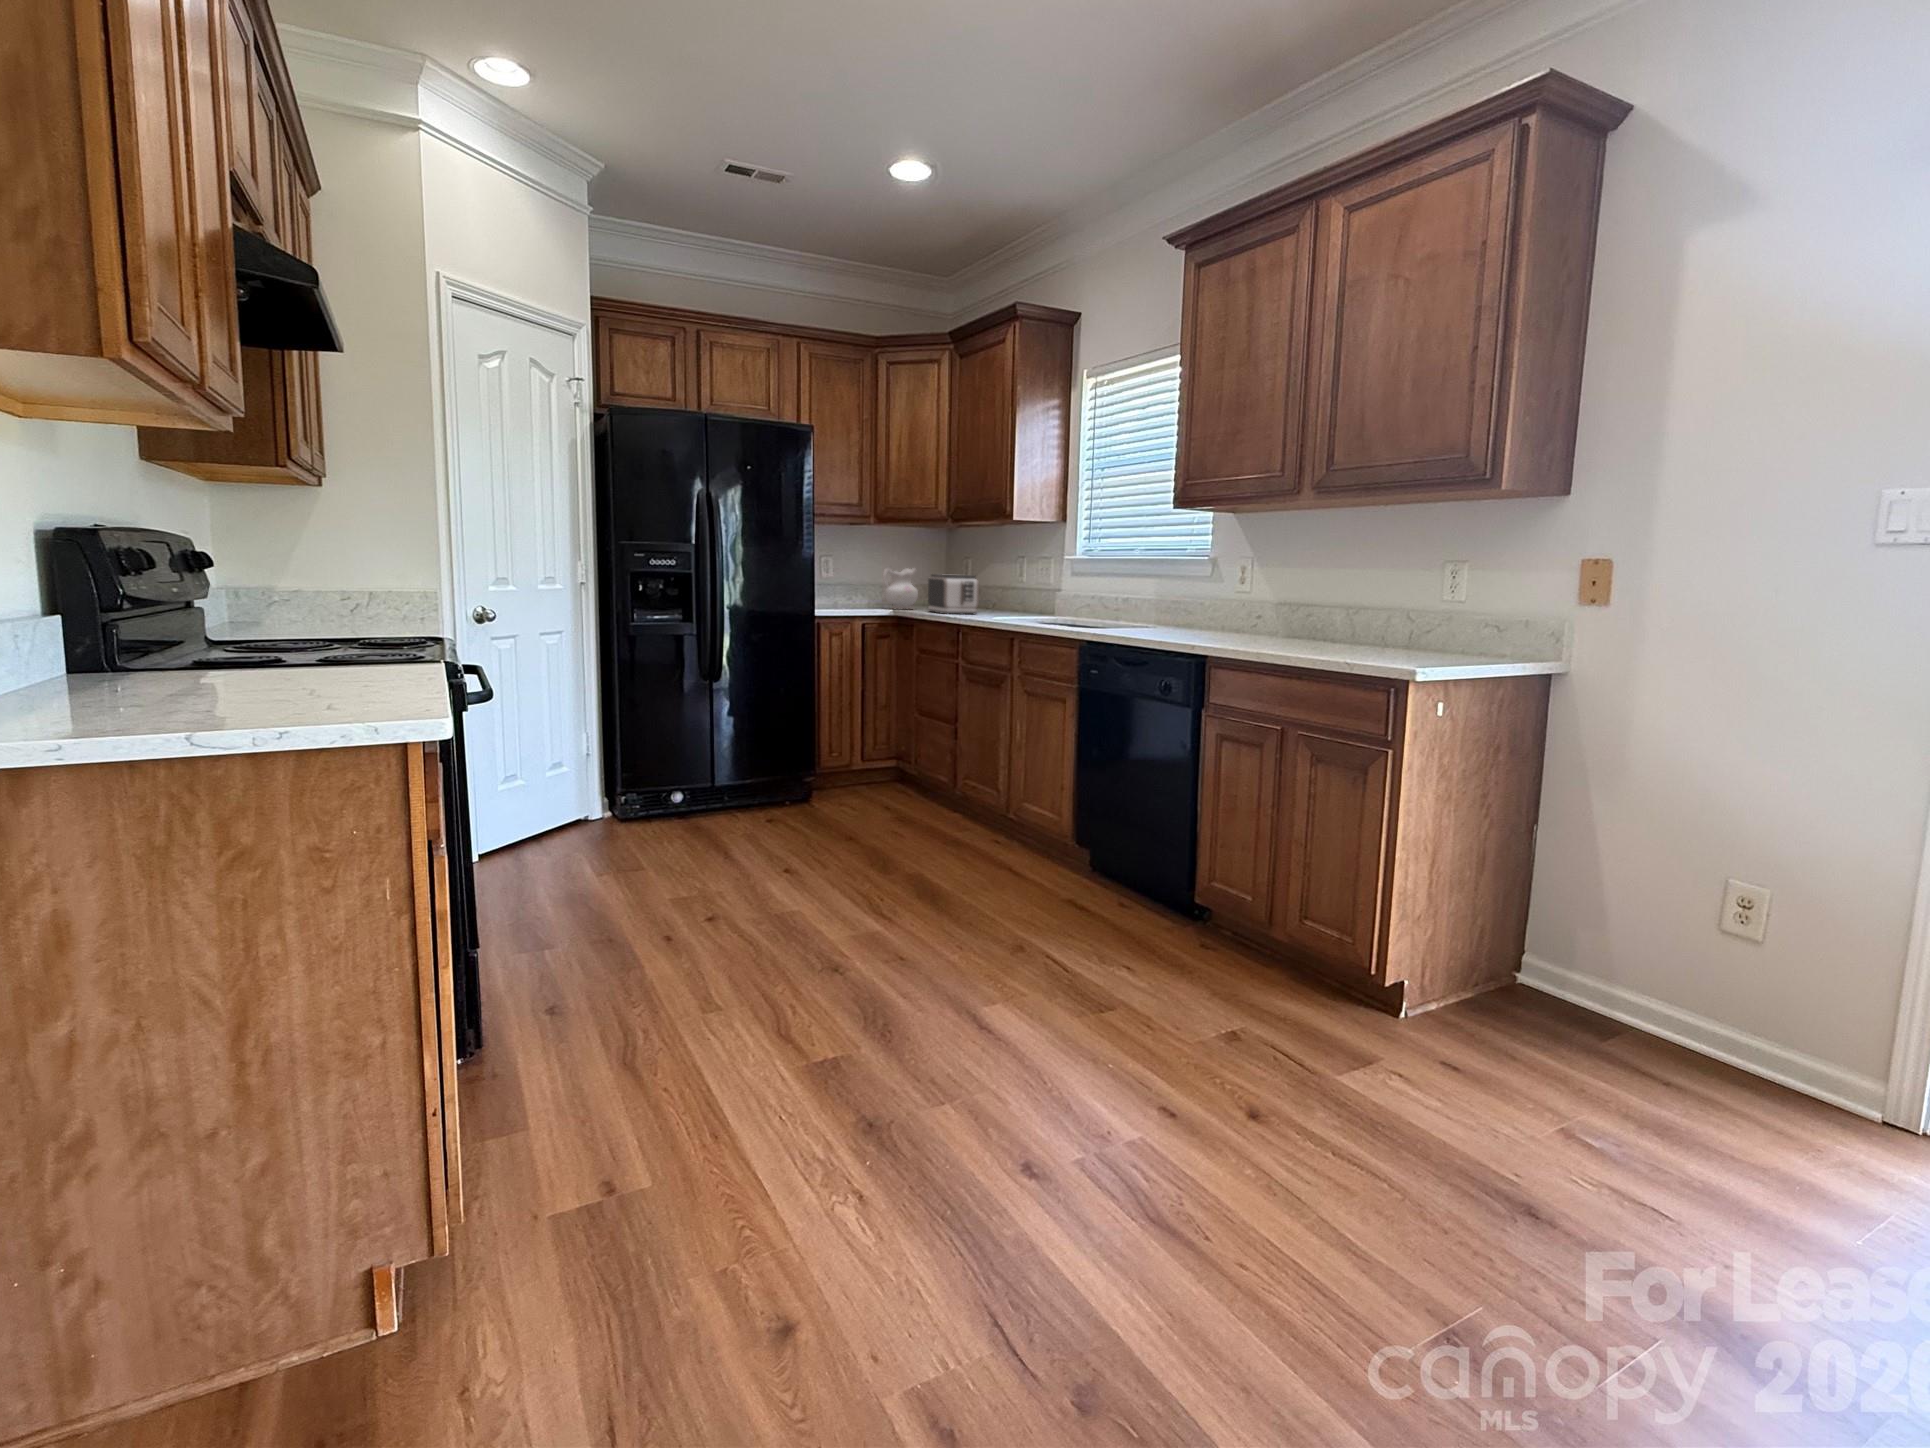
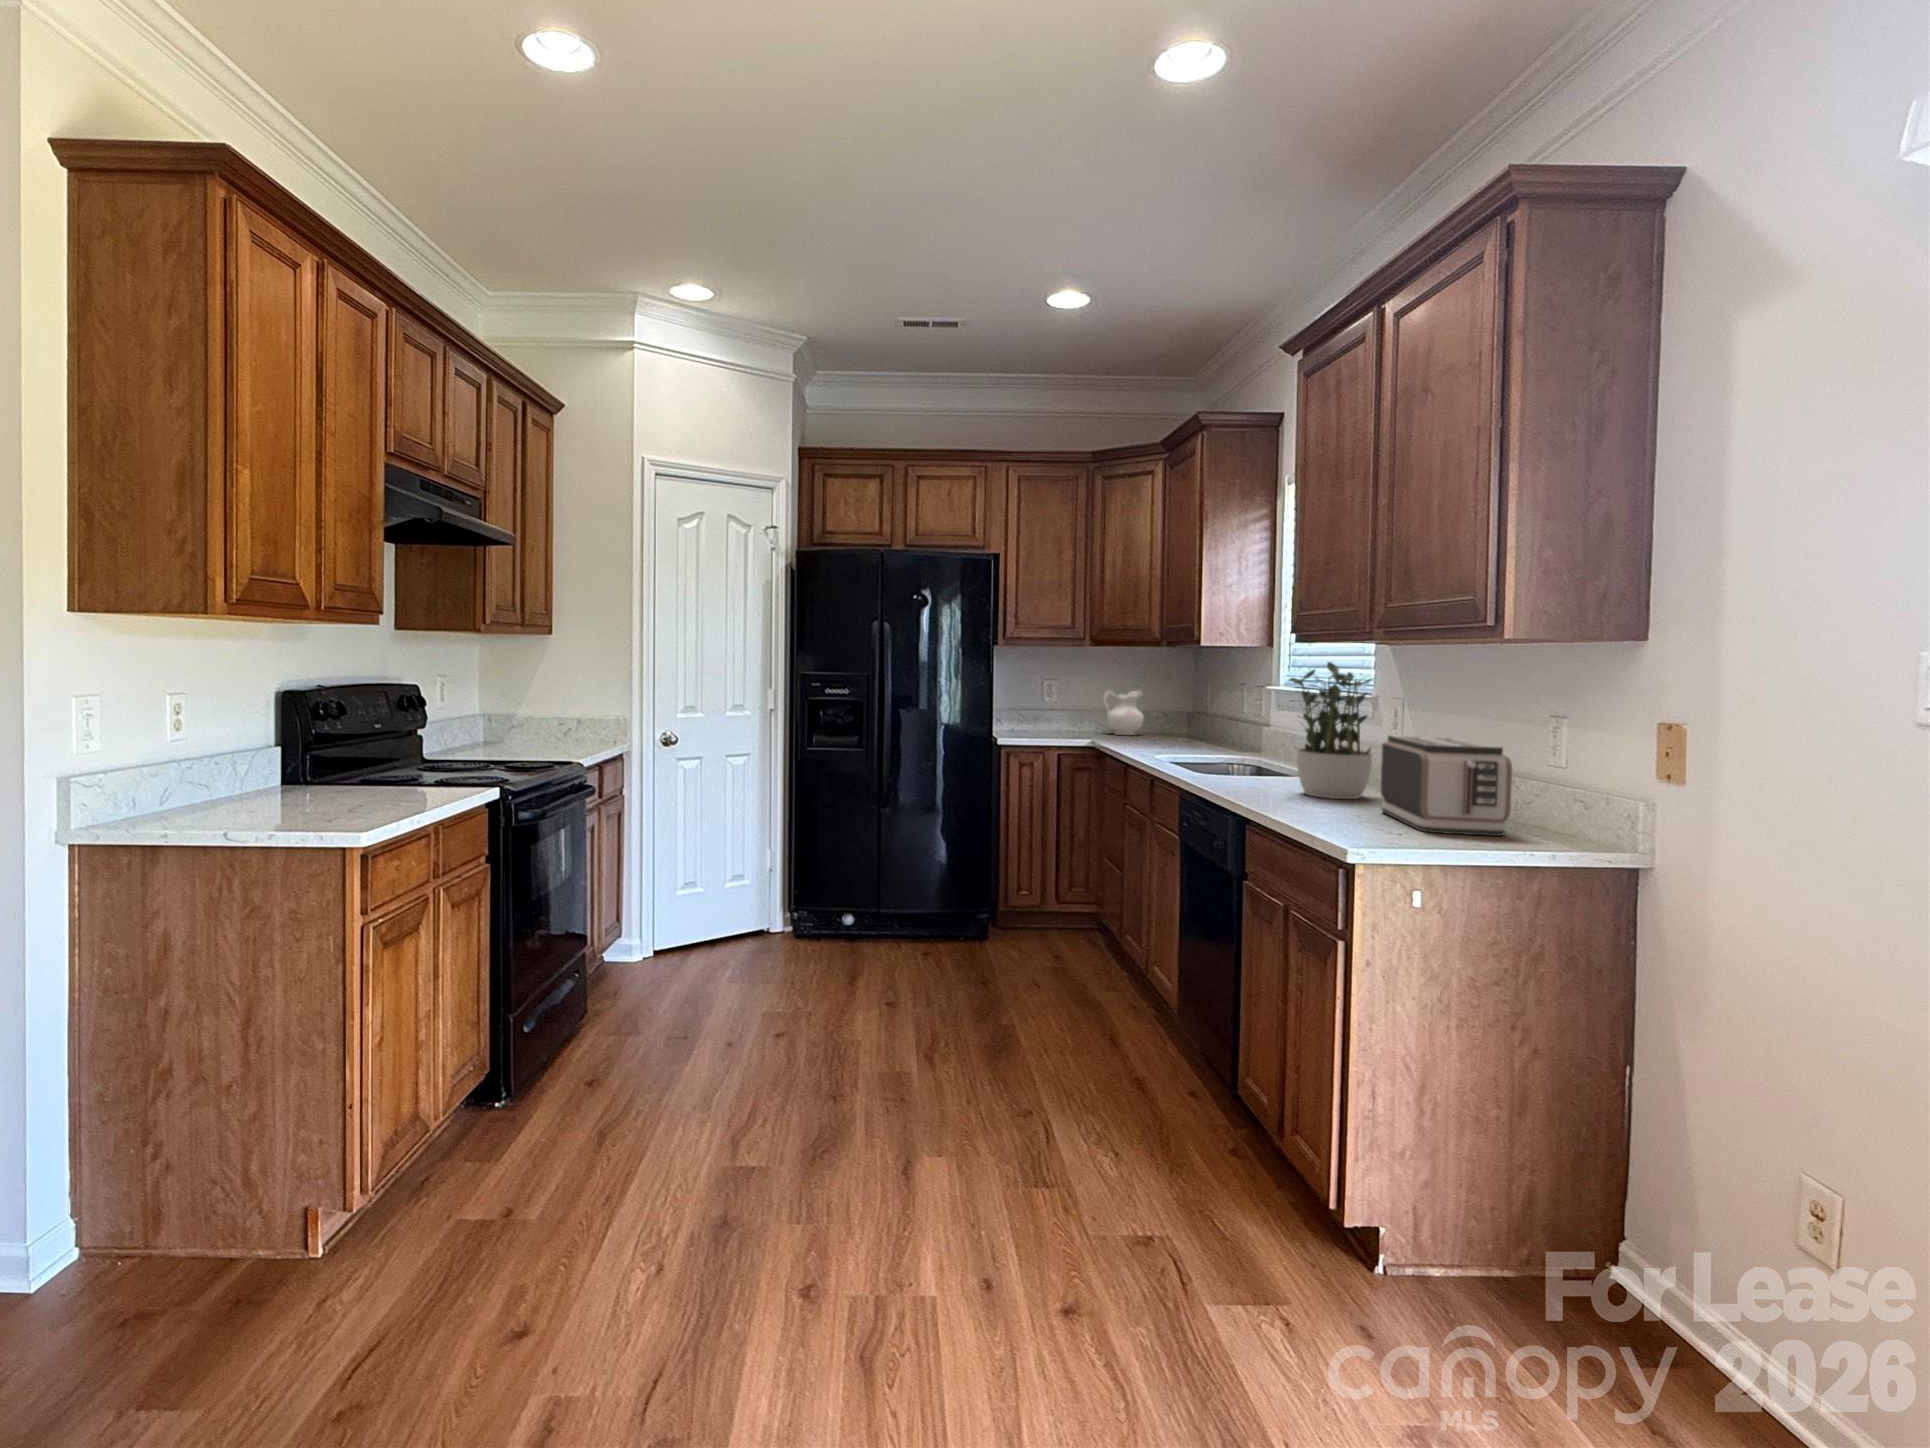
potted plant: none [1150,525,1216,636] -> present [1291,662,1372,799]
toaster: present [928,574,979,614] -> present [1381,735,1512,836]

